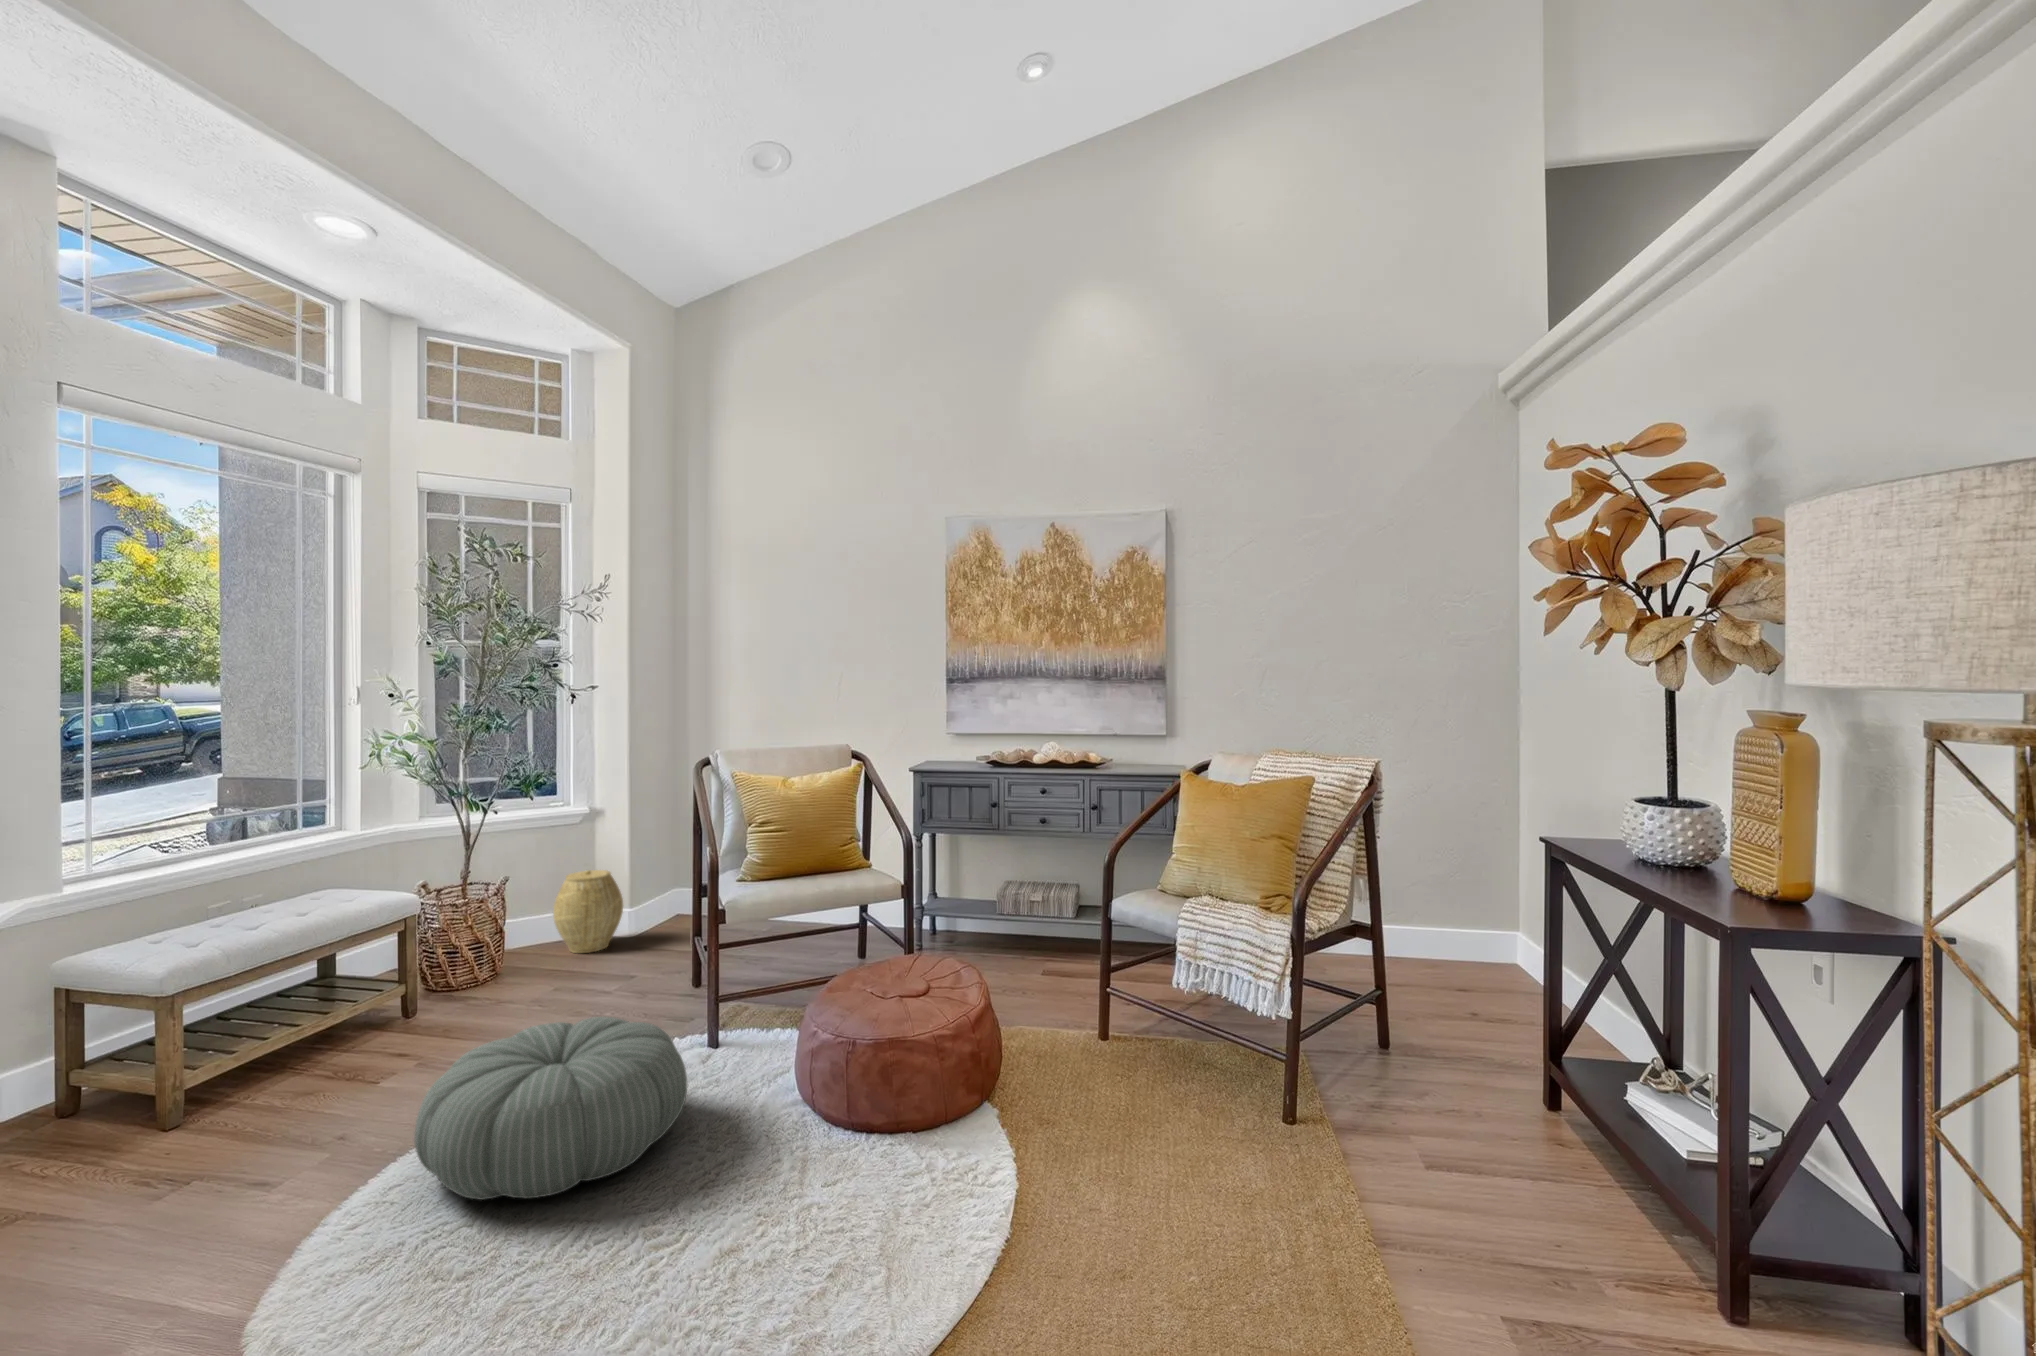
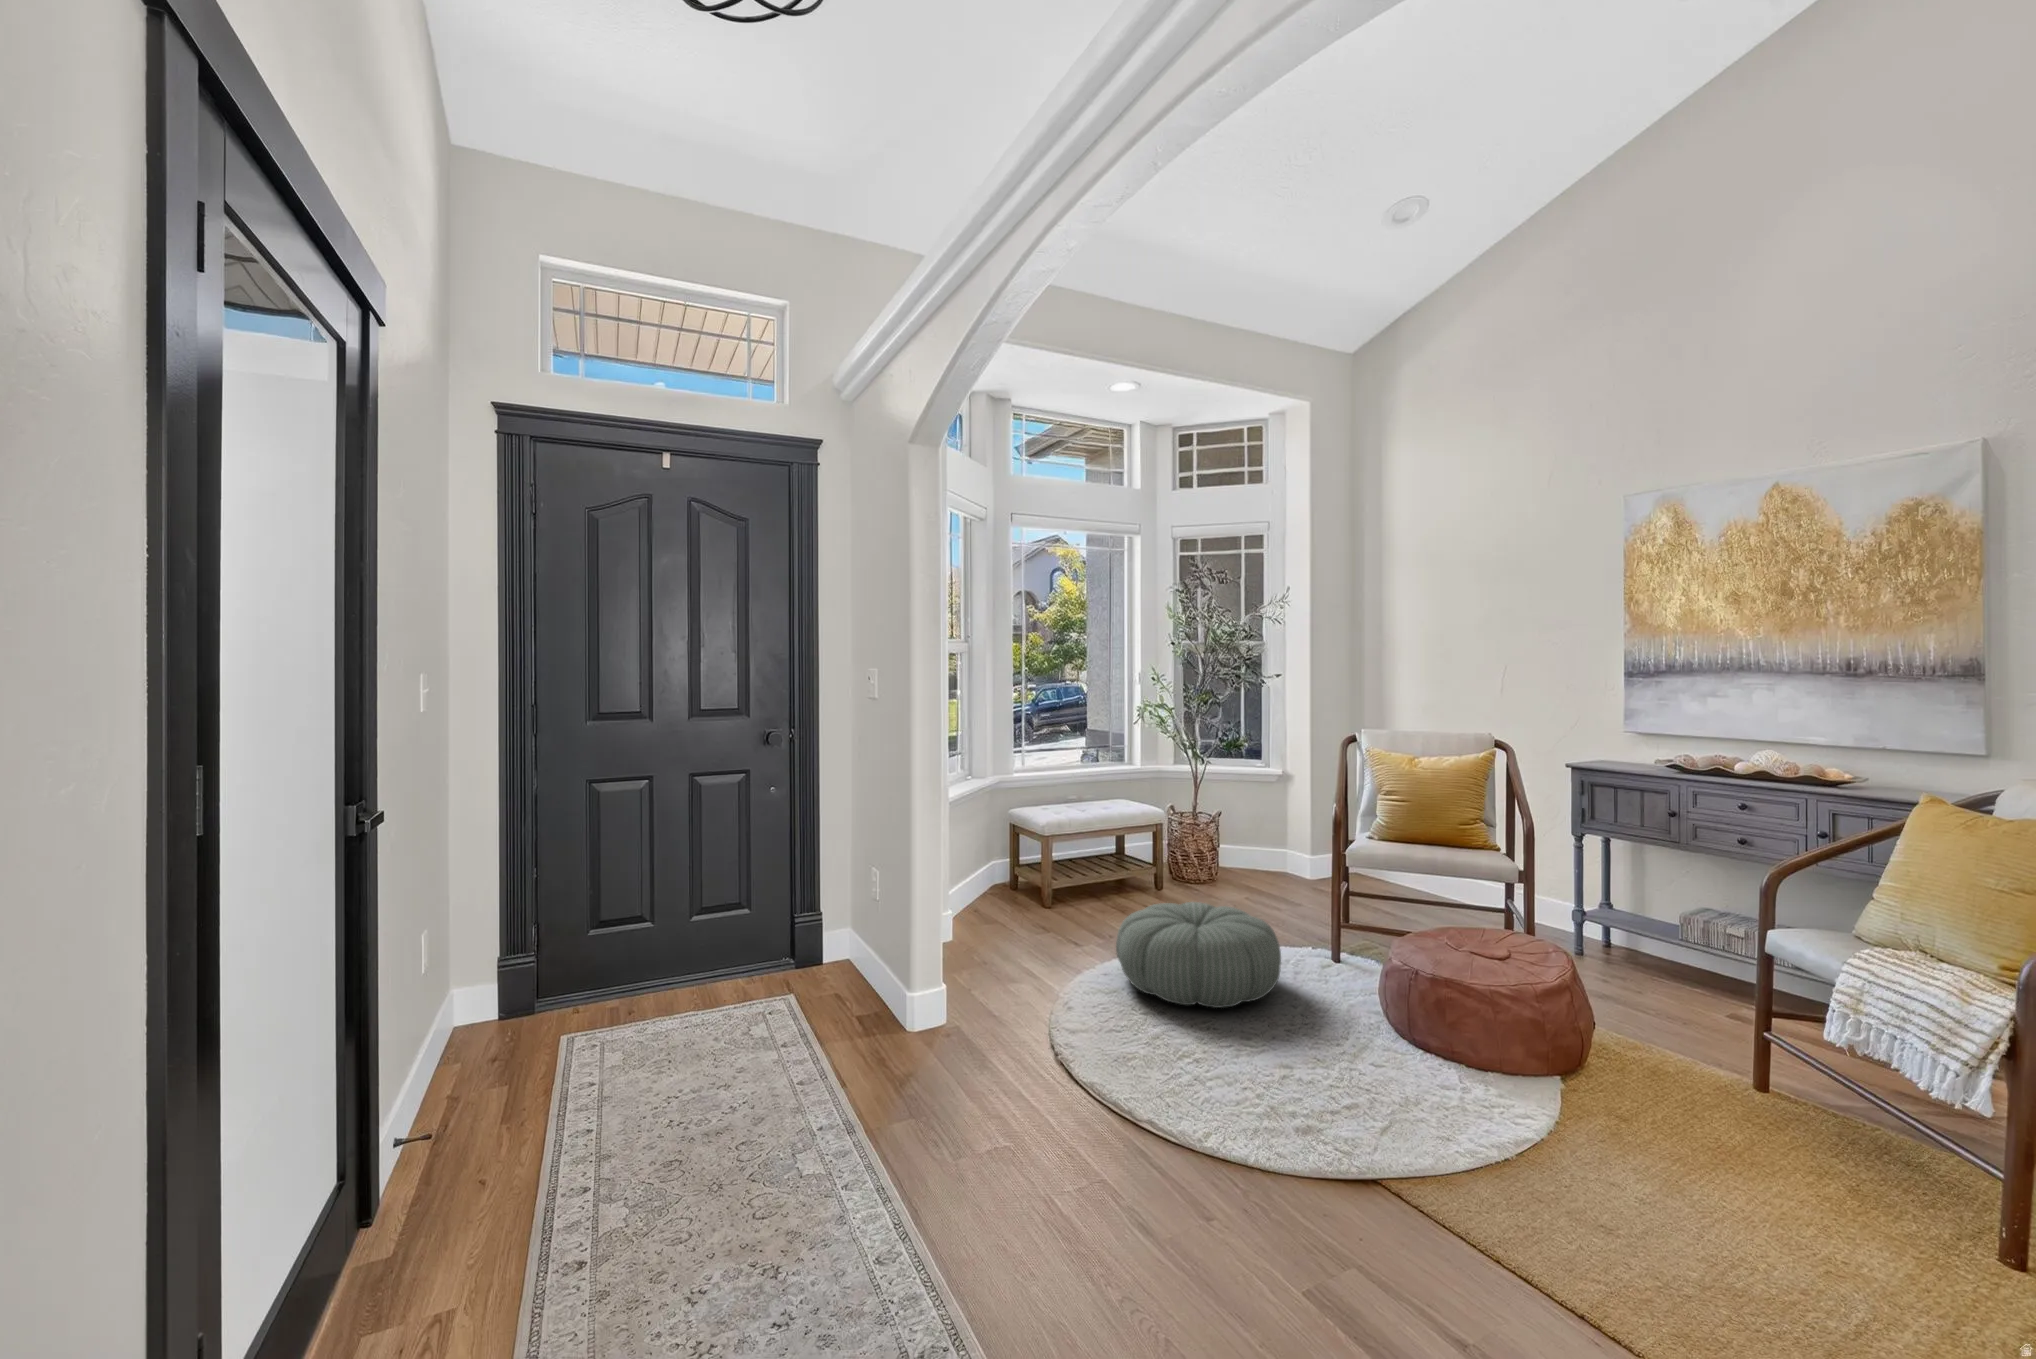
woven basket: present [553,870,623,953] -> none [1256,818,1307,882]

